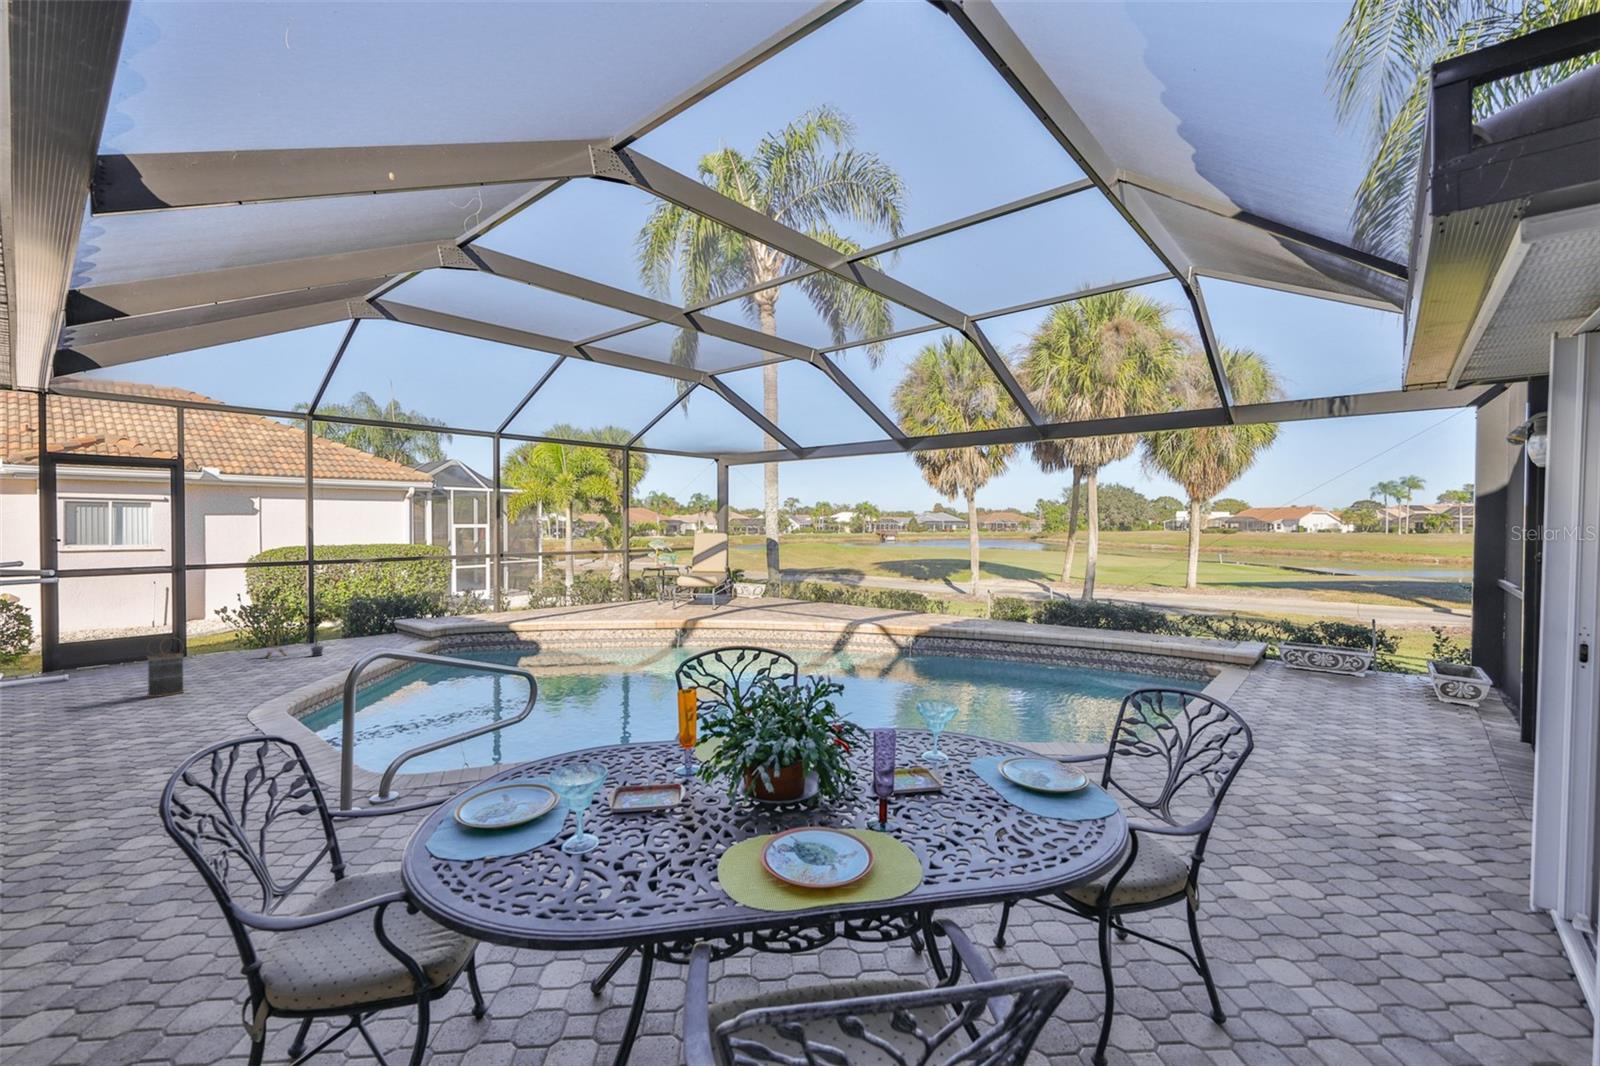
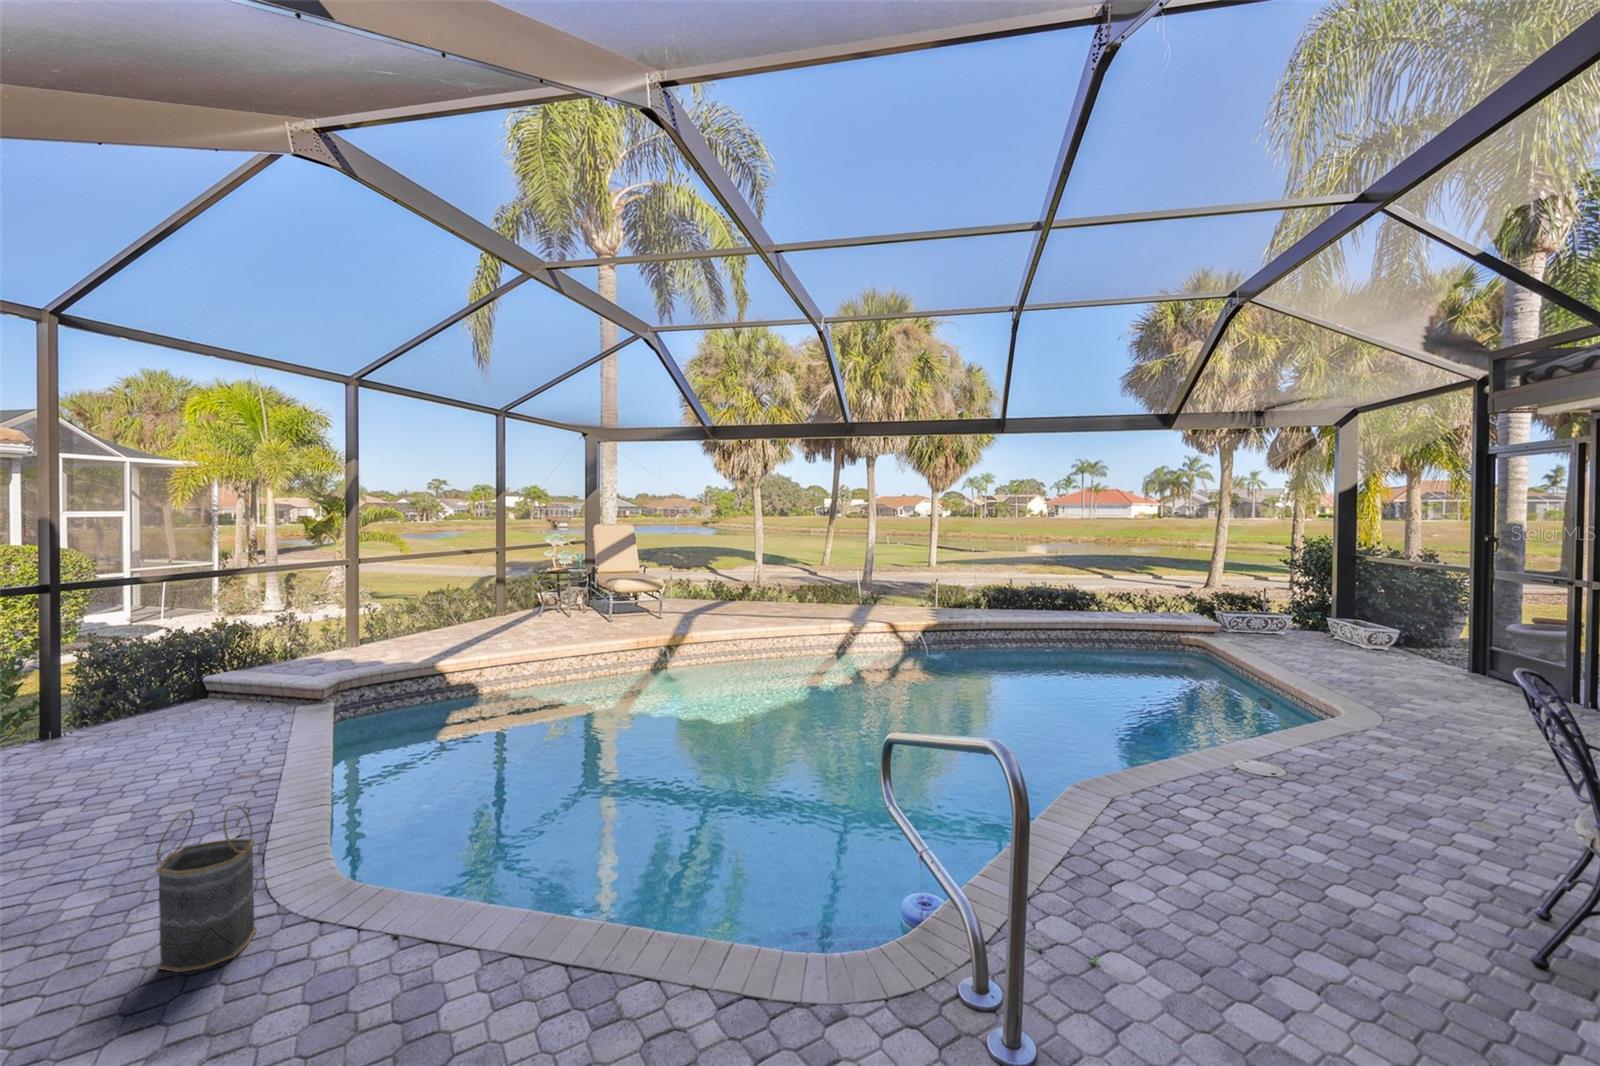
side table: present [258,606,289,658] -> none [23,685,111,811]
potted plant: present [301,612,329,656] -> none [174,684,228,782]

